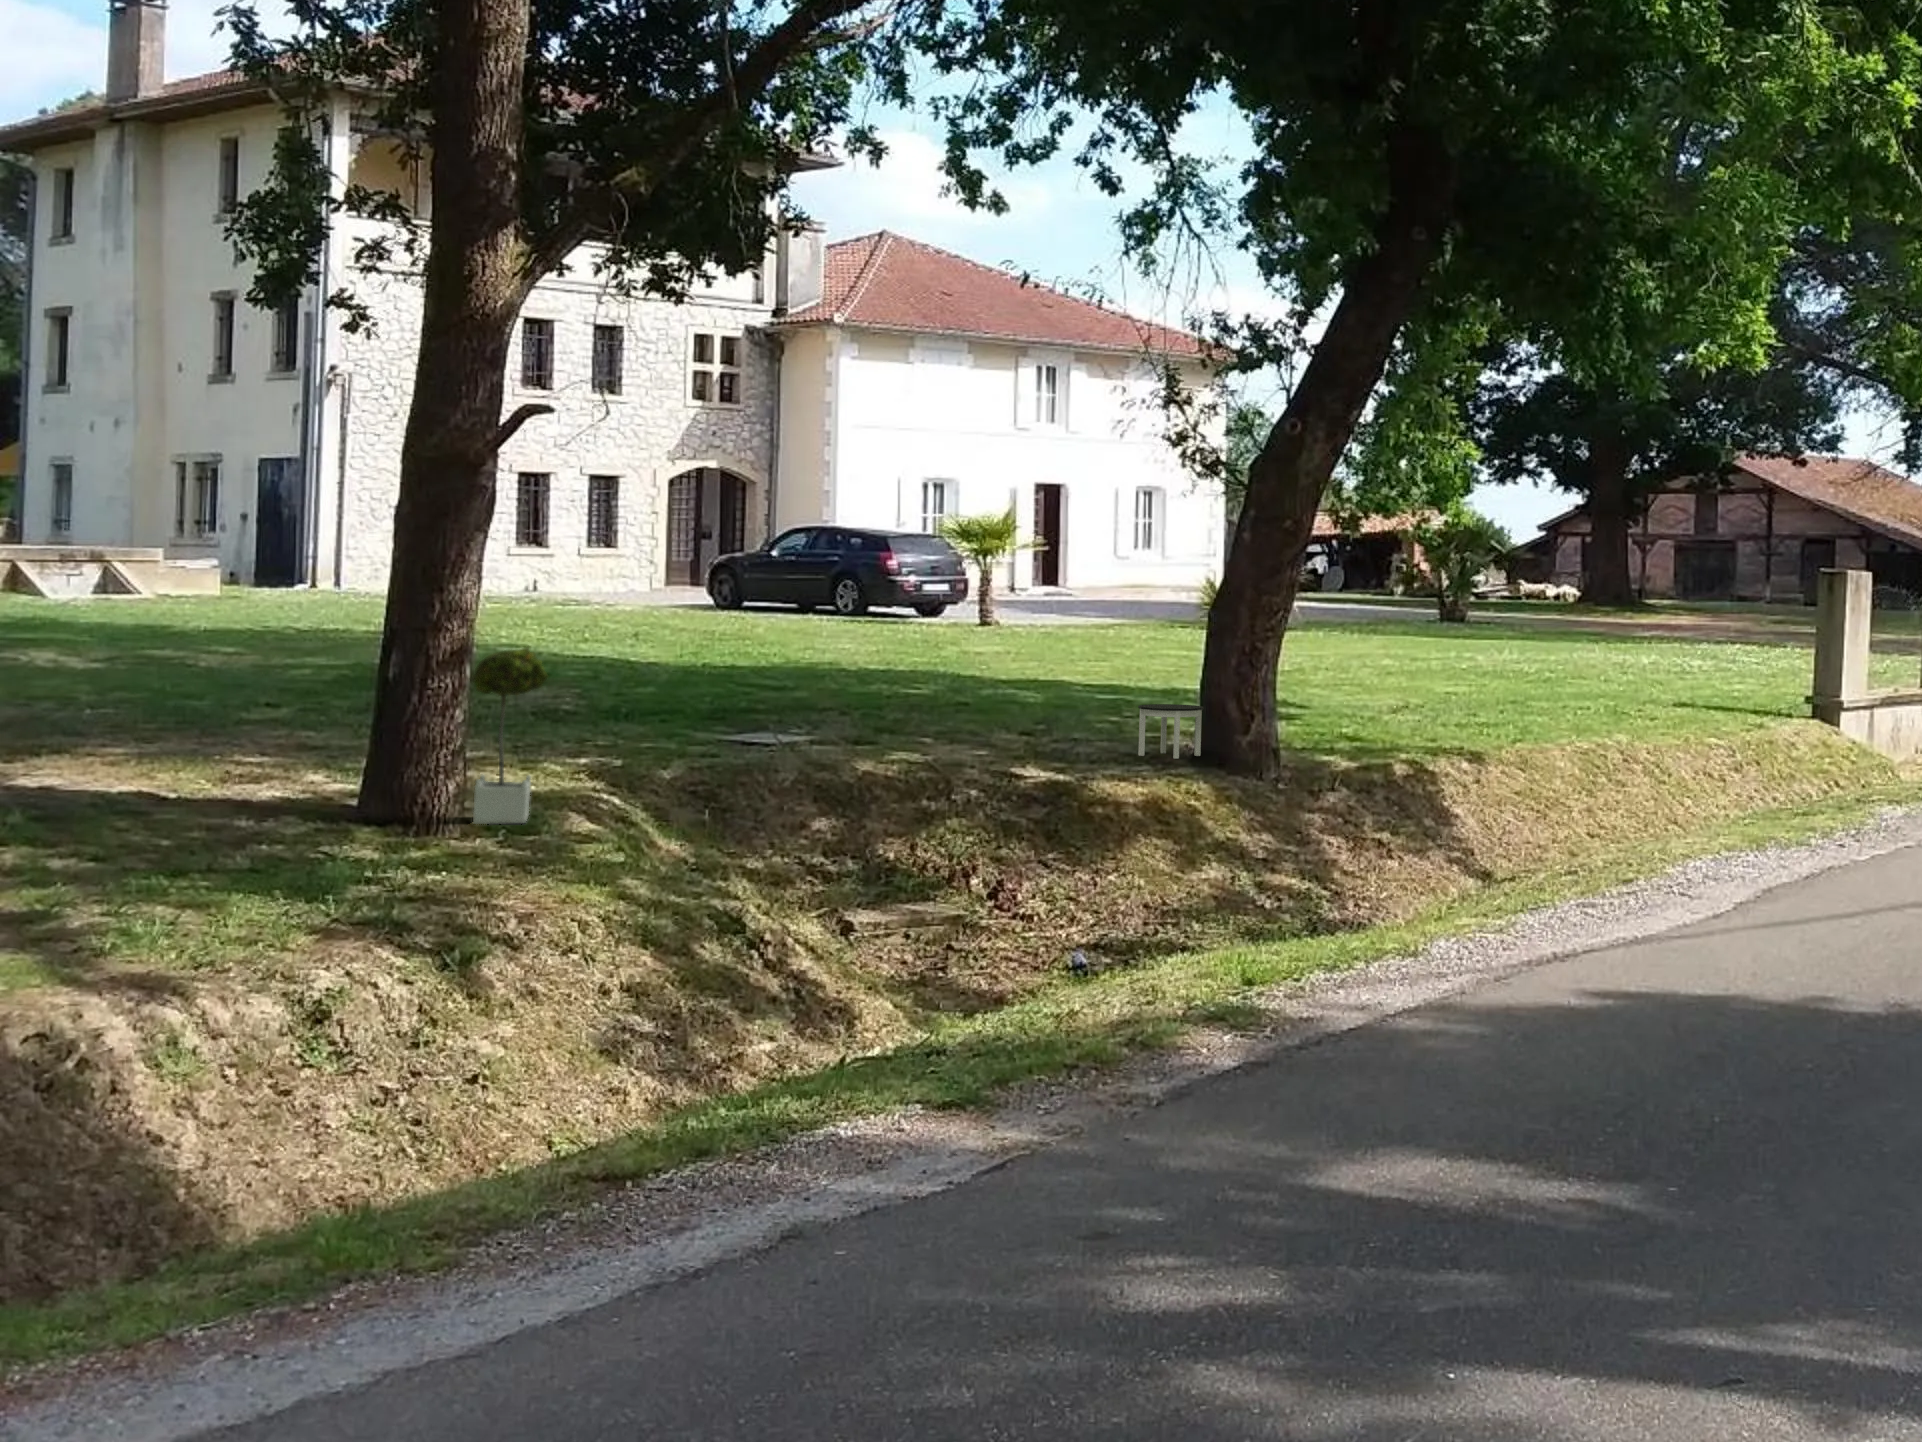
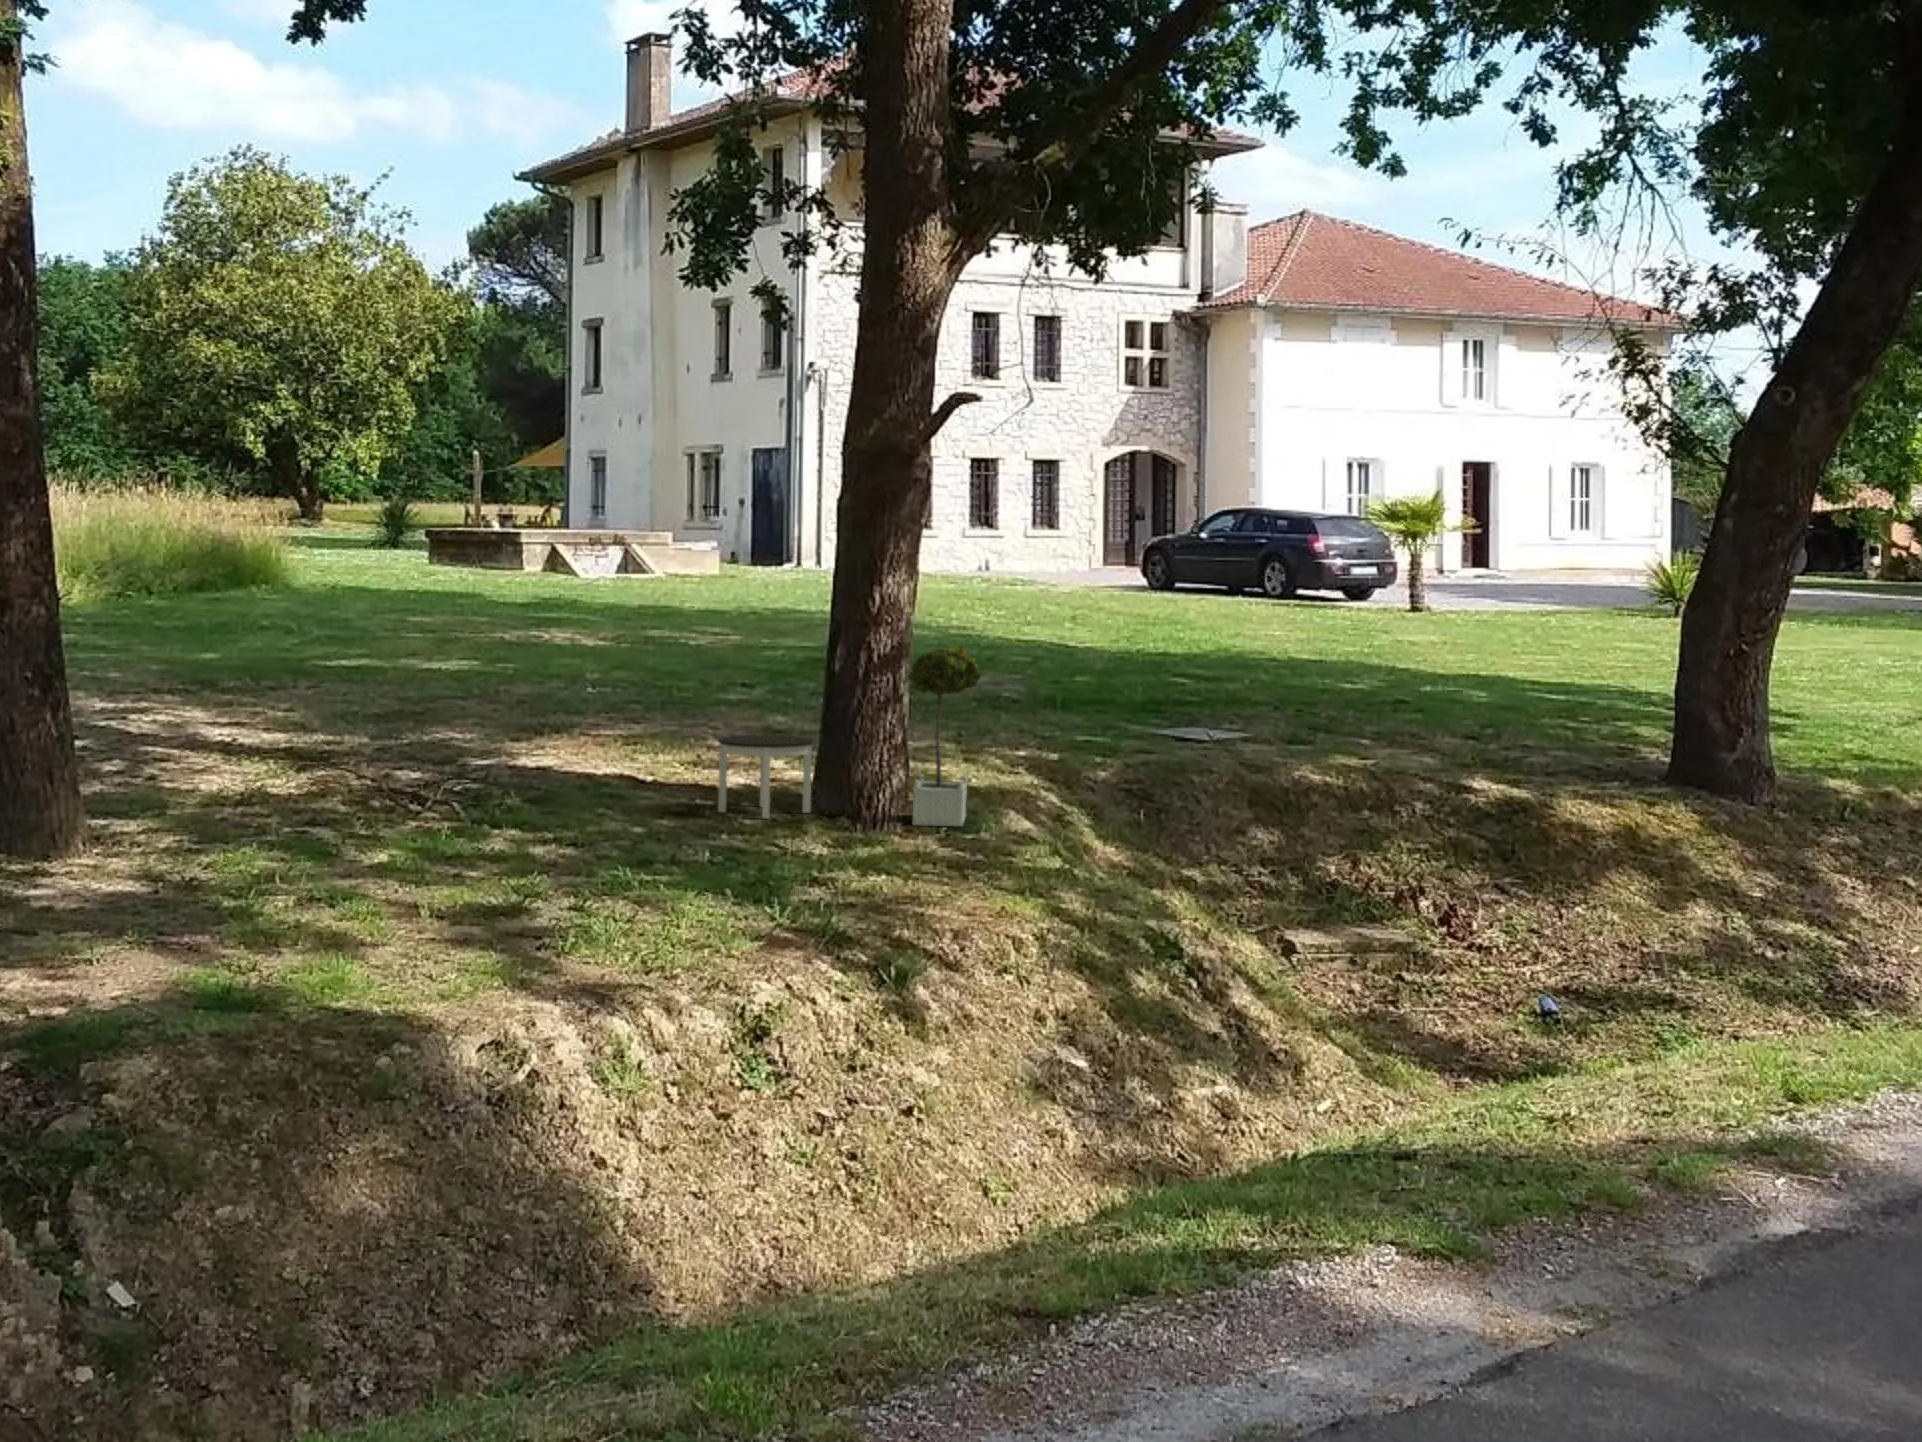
round table: present [1138,704,1204,759] -> present [718,735,814,818]

